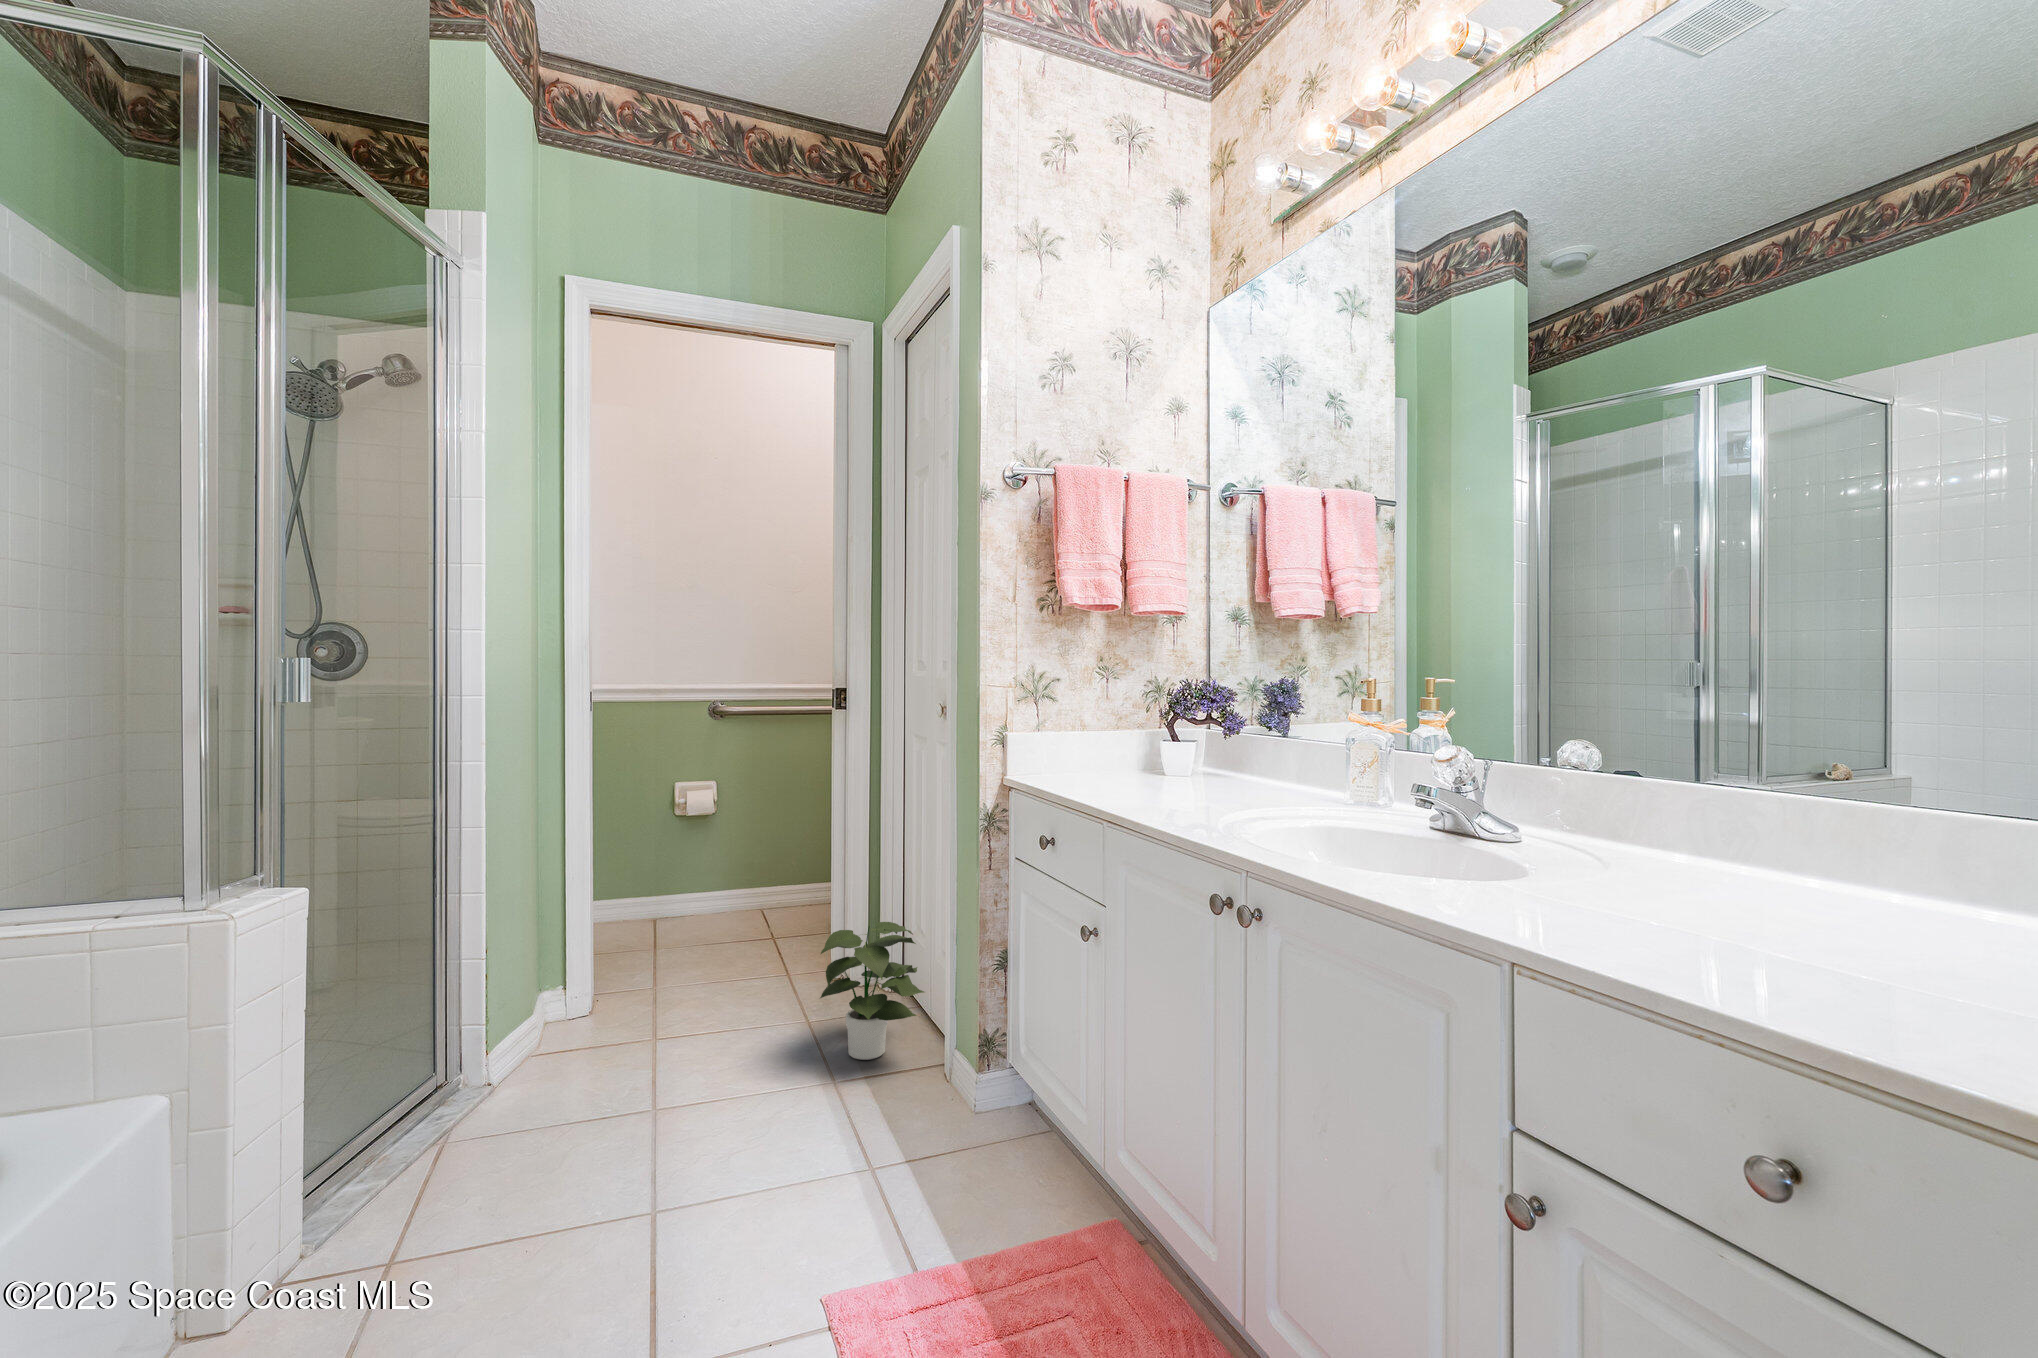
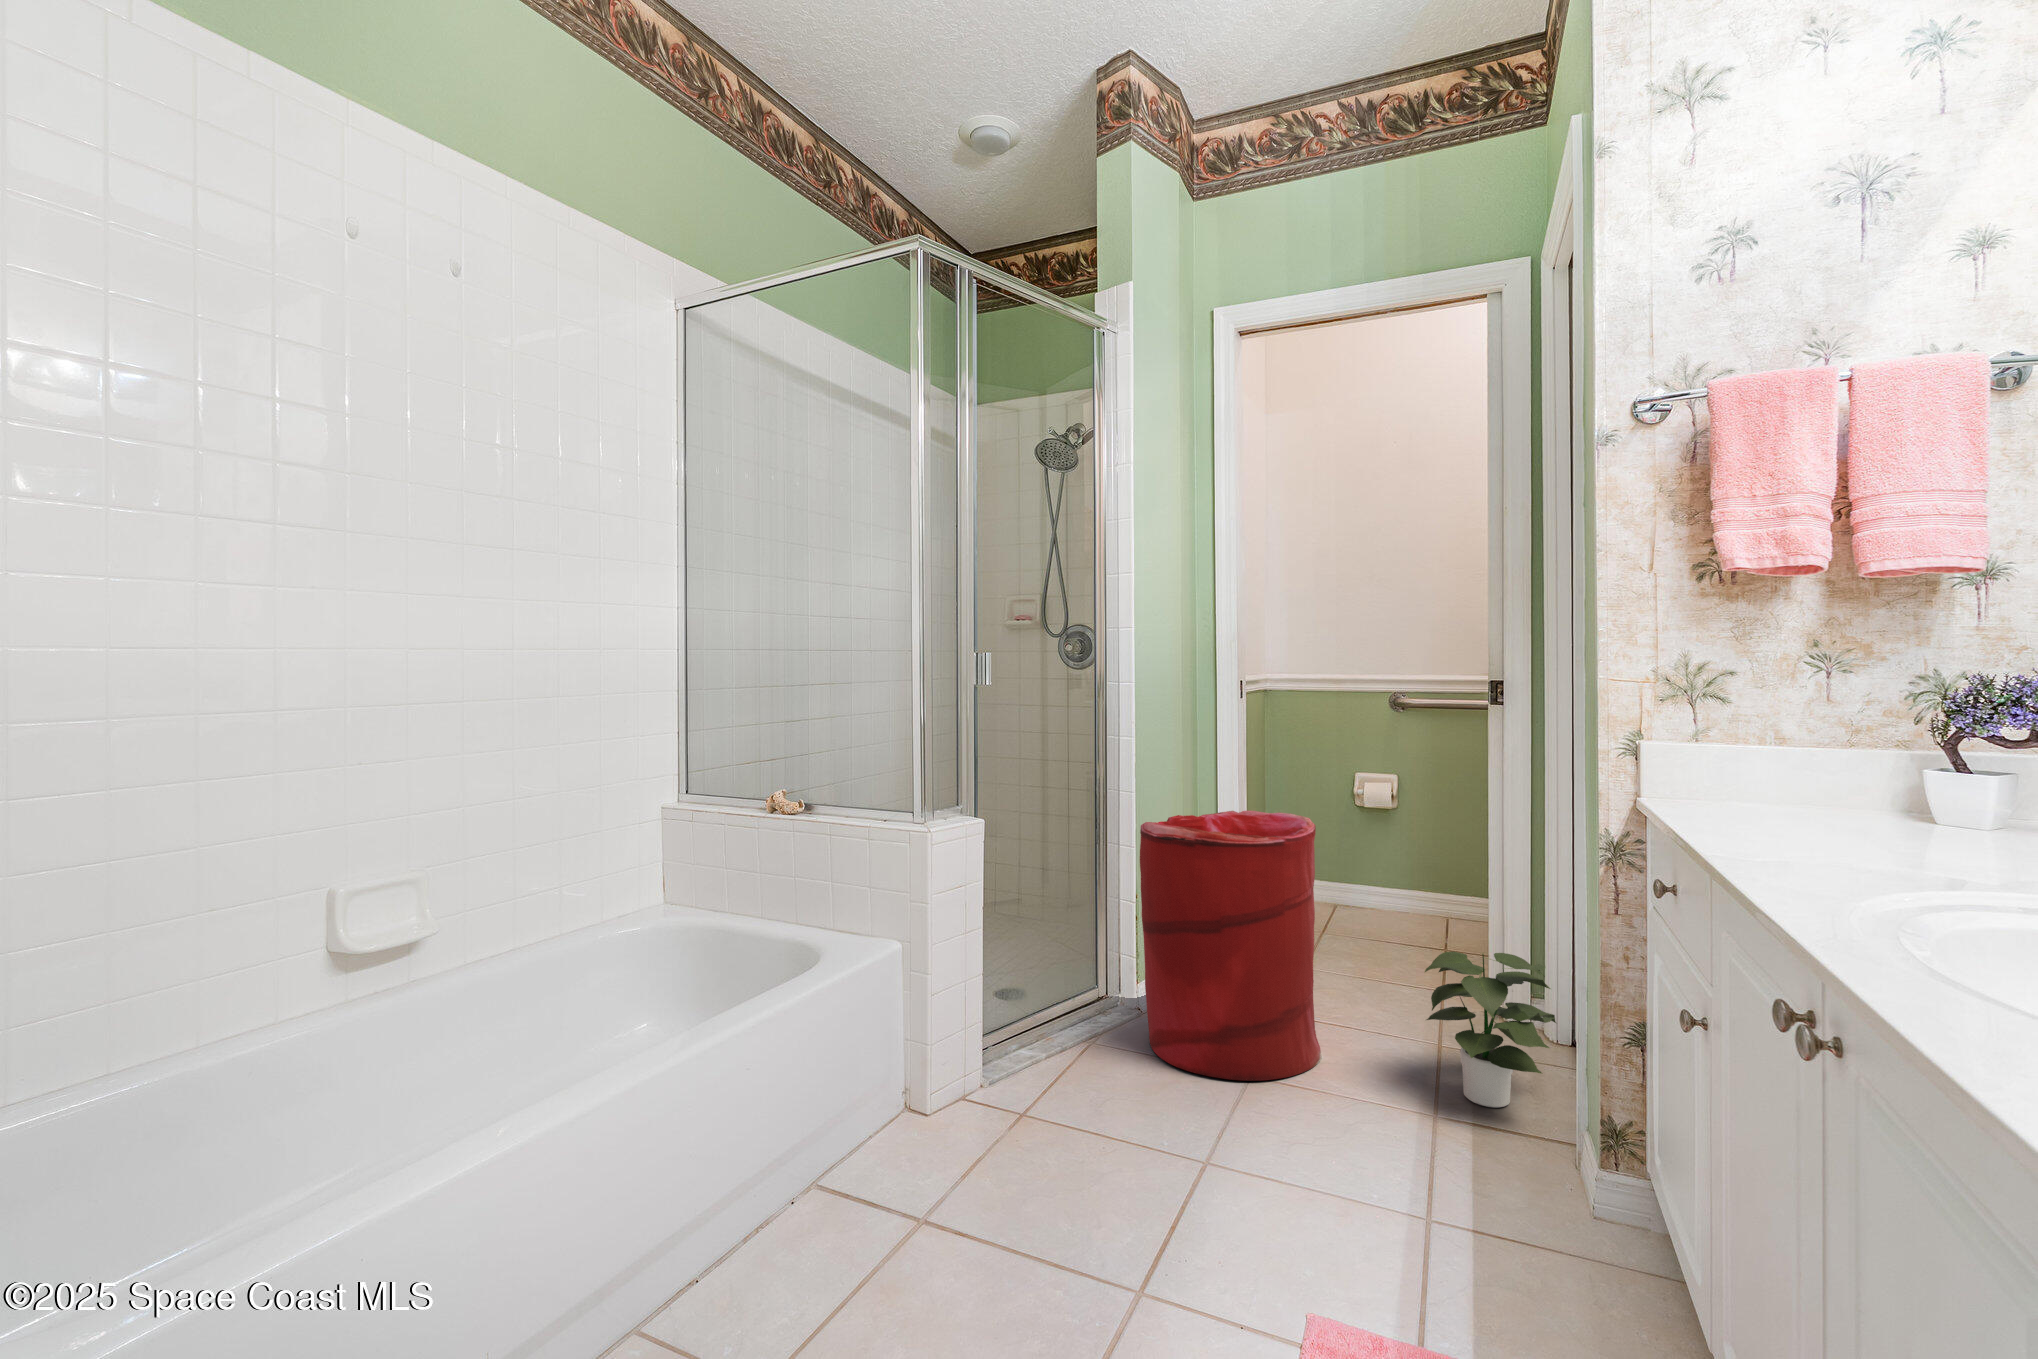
laundry hamper: none [498,824,716,1129] -> present [1140,811,1321,1081]

